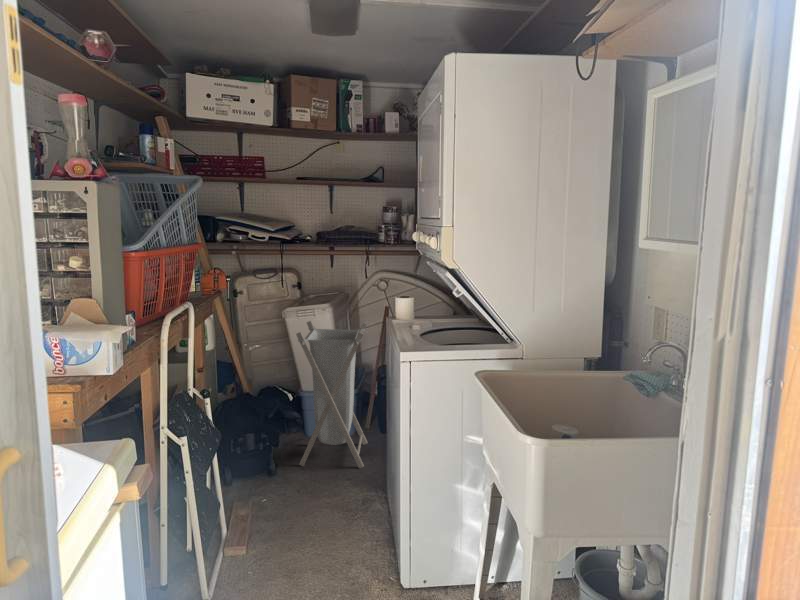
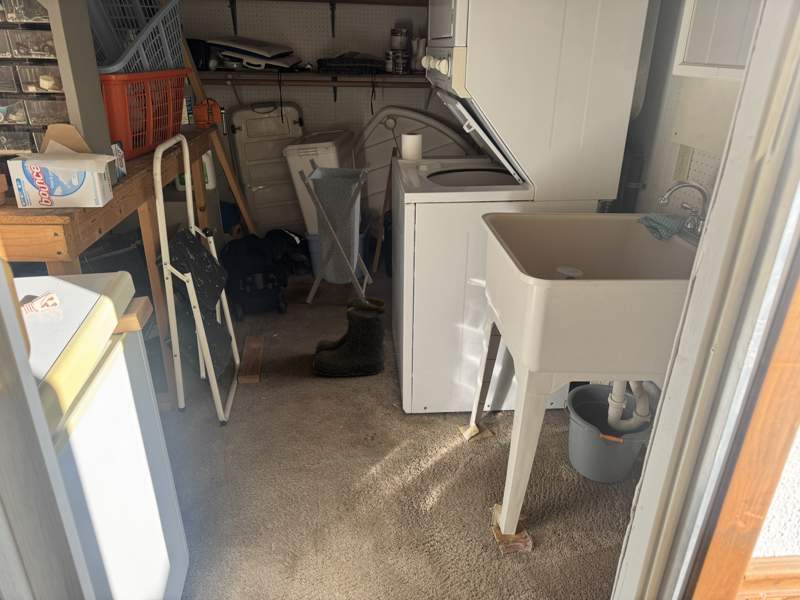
boots: none [305,459,383,546] -> present [312,297,387,377]

